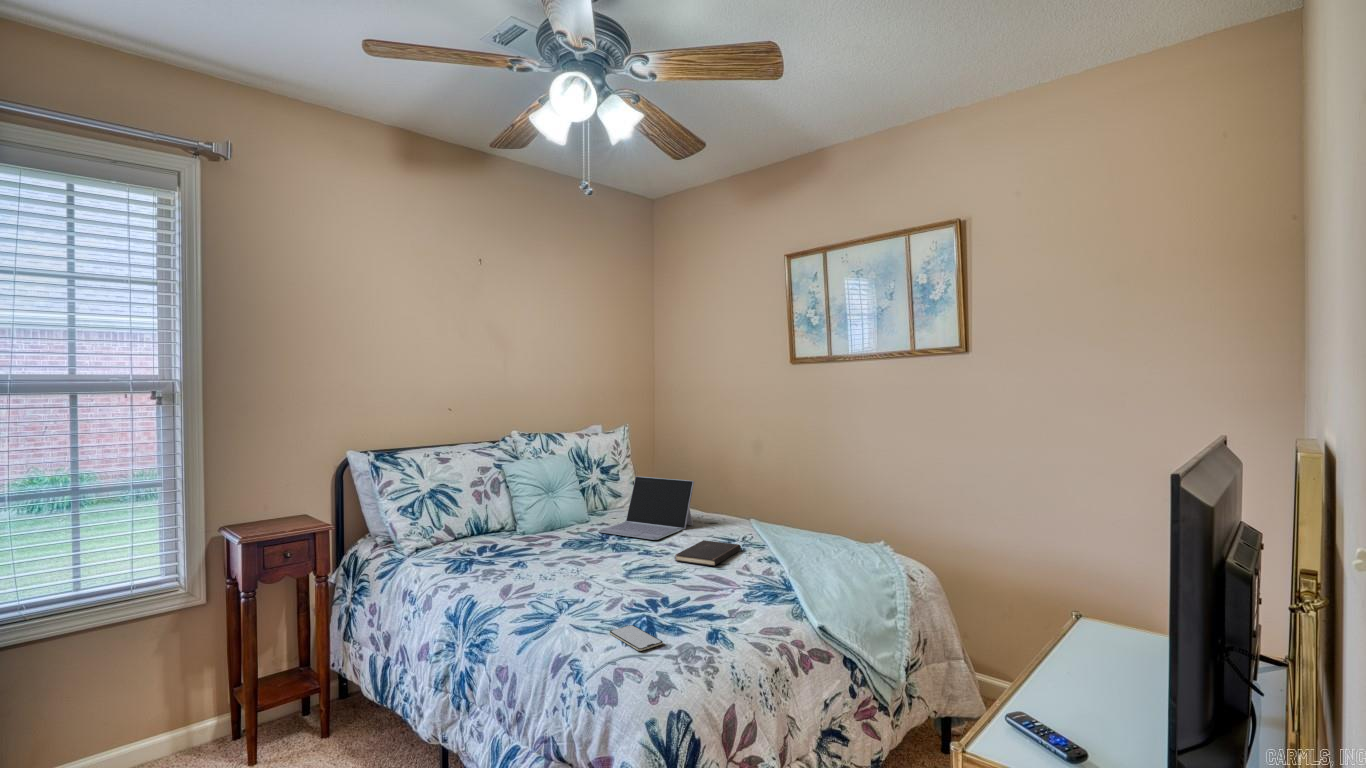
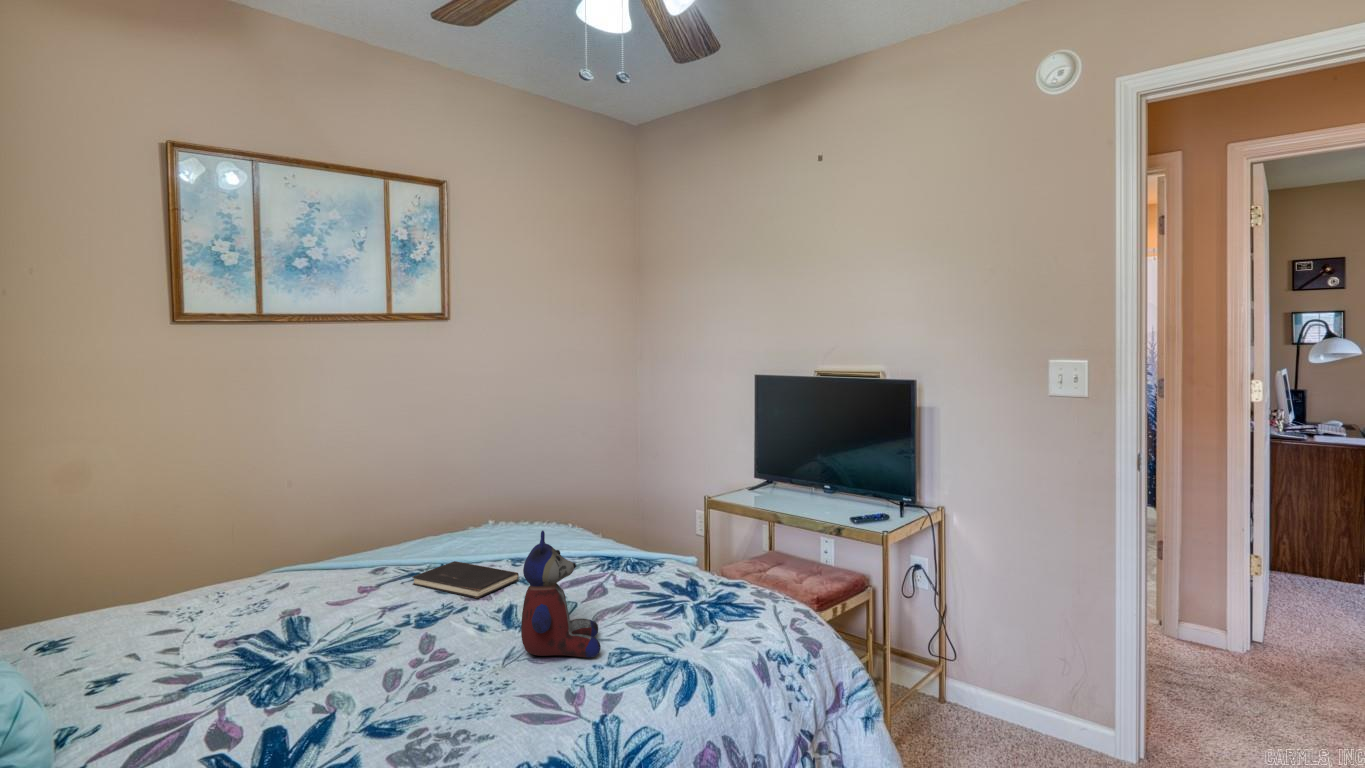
laptop: present [598,476,694,540] -> none [142,512,356,655]
stuffed bear: none [550,506,614,594] -> present [521,530,601,657]
smartphone: present [610,625,663,651] -> none [704,603,766,627]

